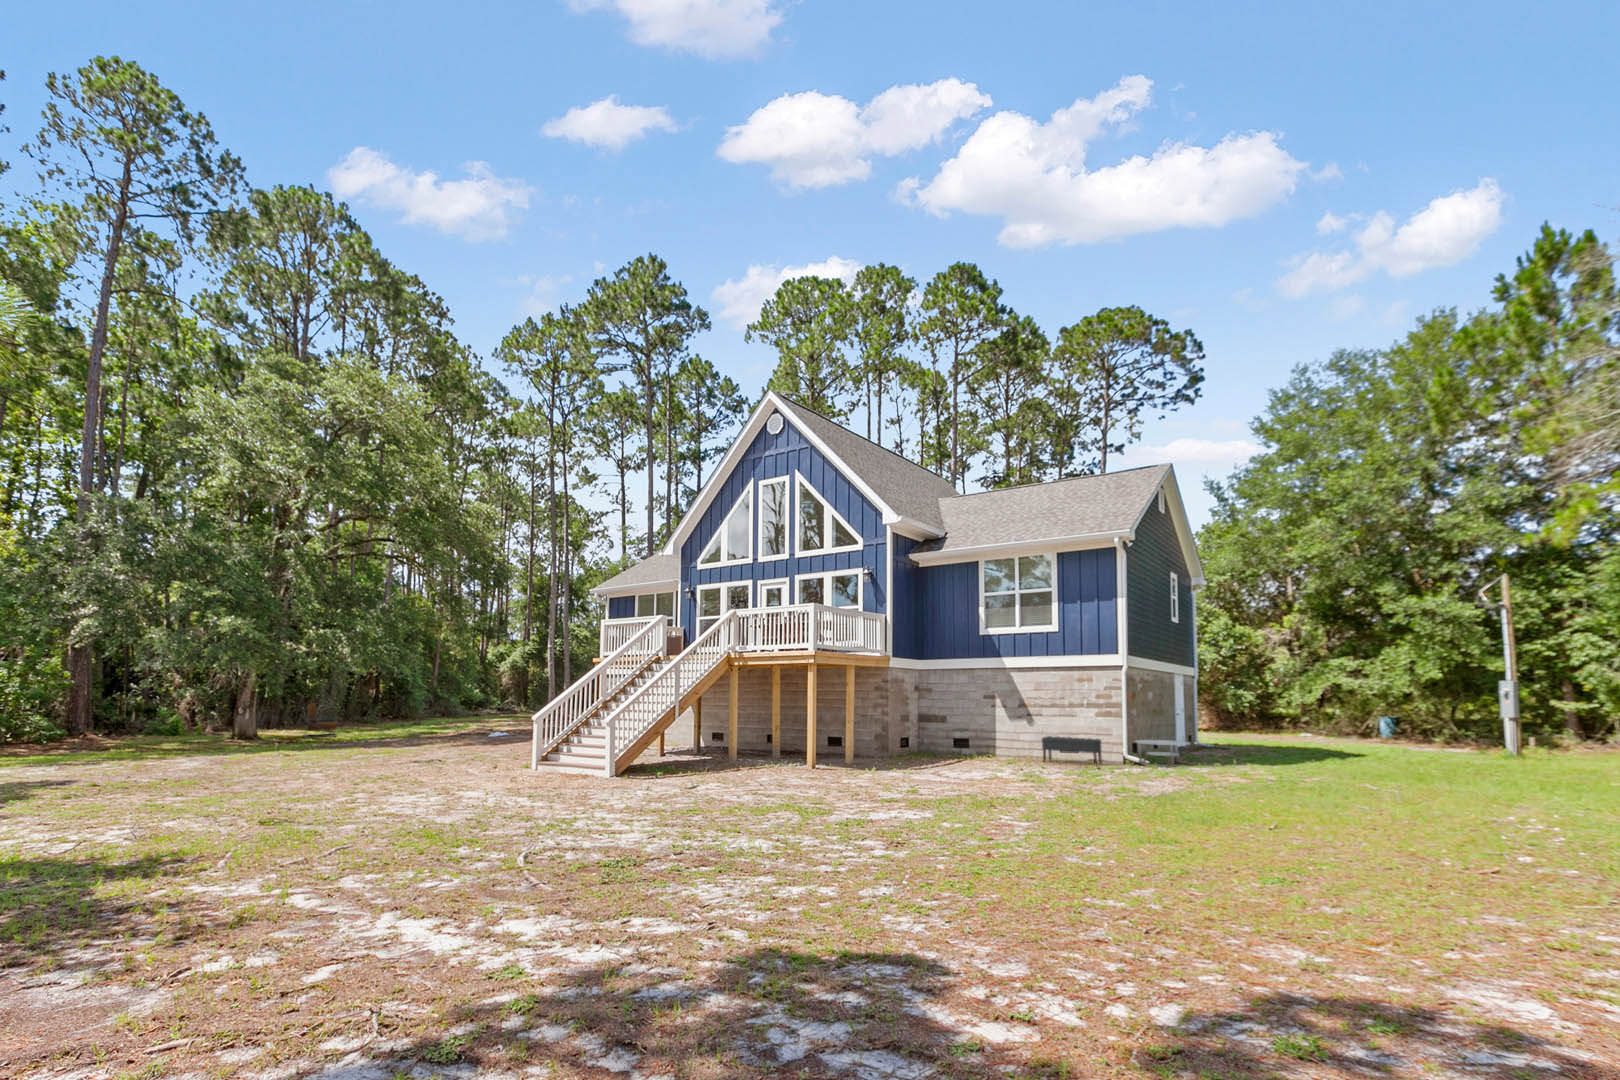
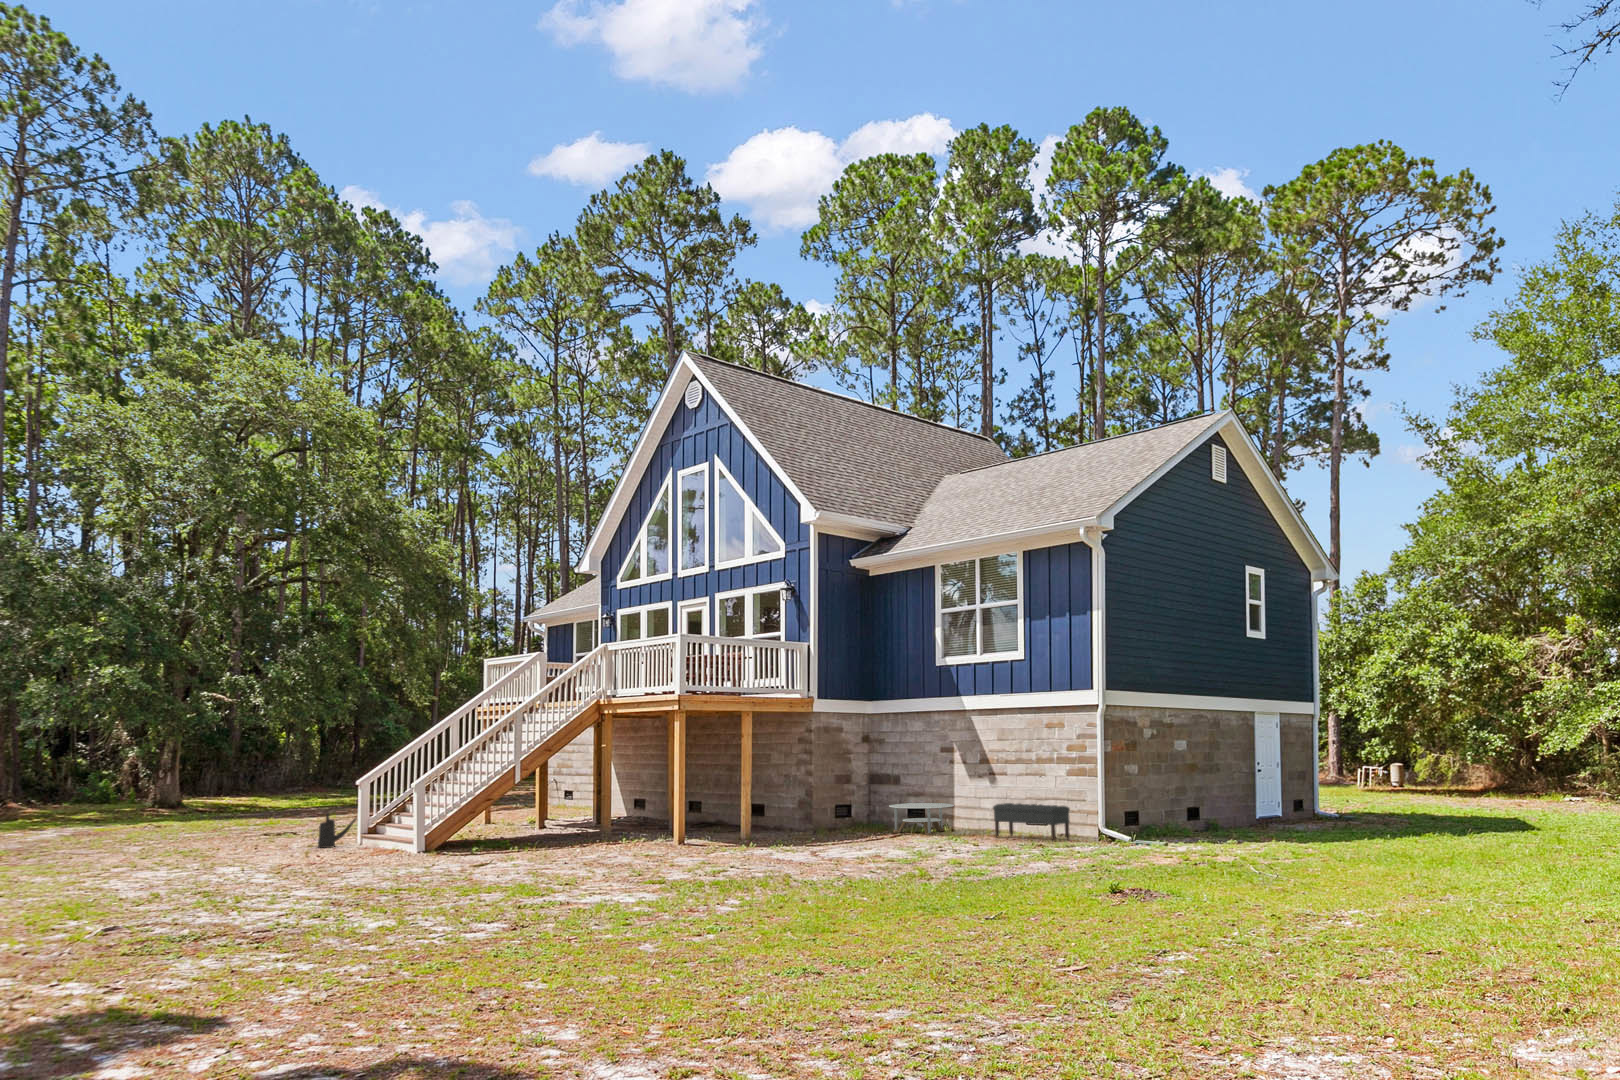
lounge chair: present [303,703,337,738] -> none [176,770,220,812]
round table: present [1136,740,1189,767] -> present [889,803,954,836]
watering can: none [513,744,549,774] -> present [318,813,356,848]

